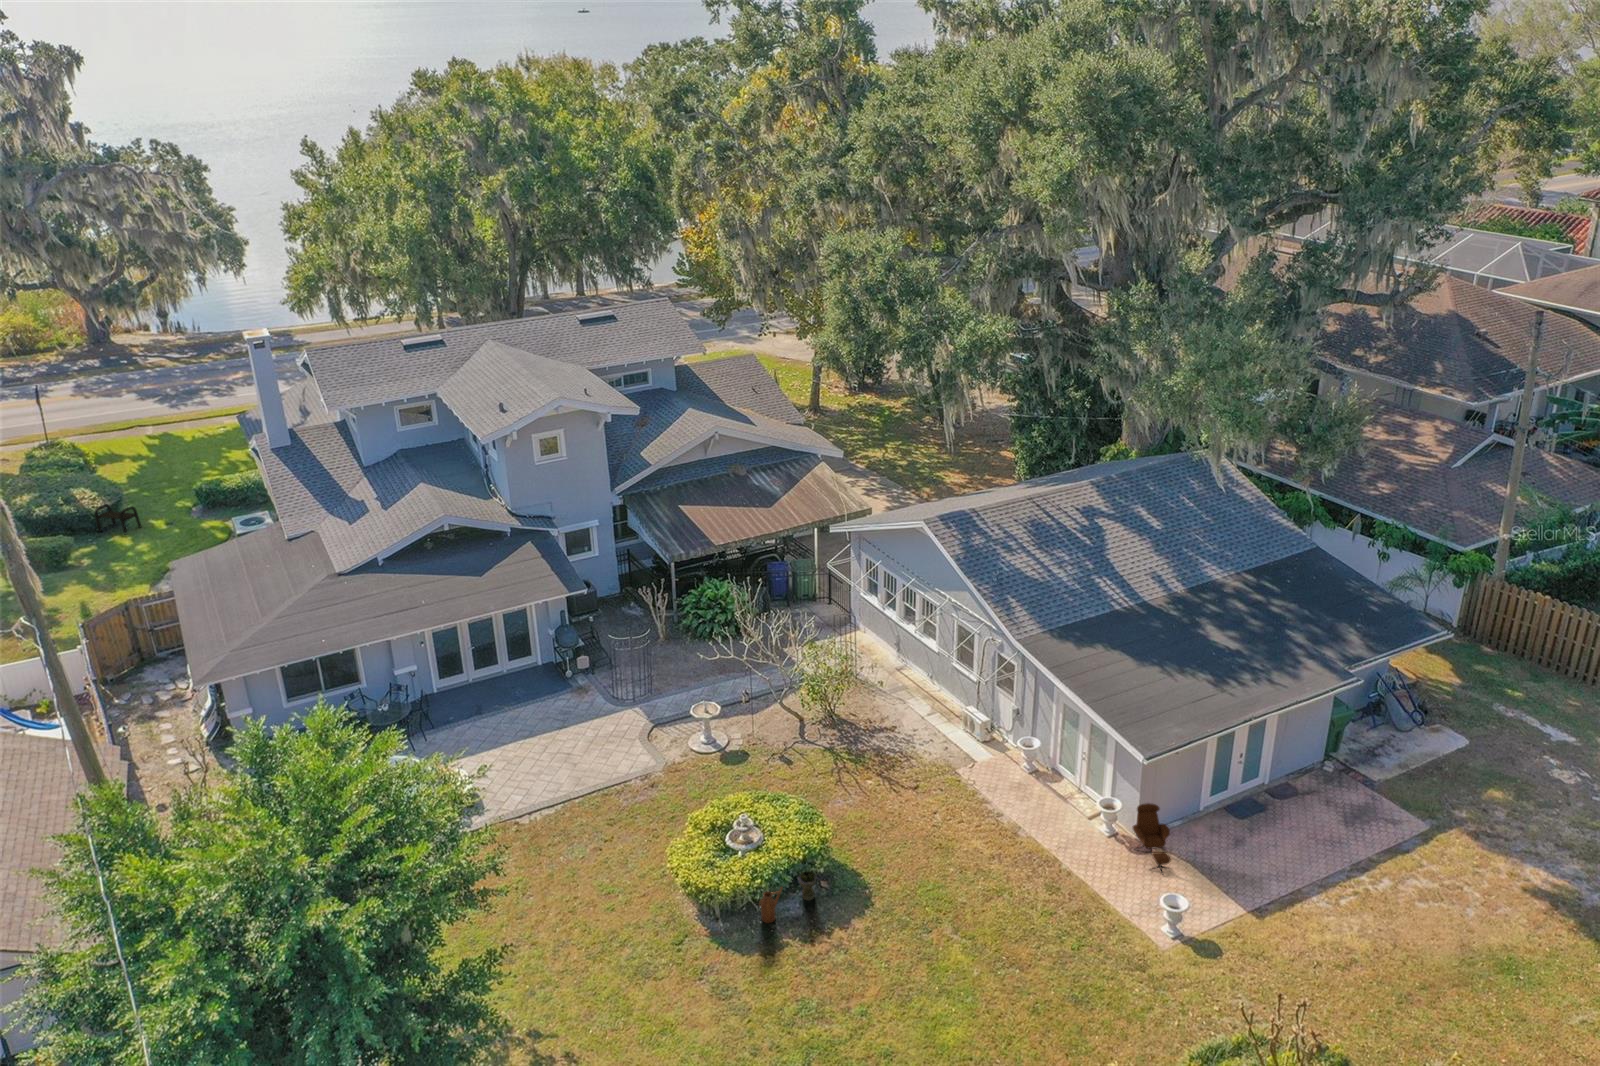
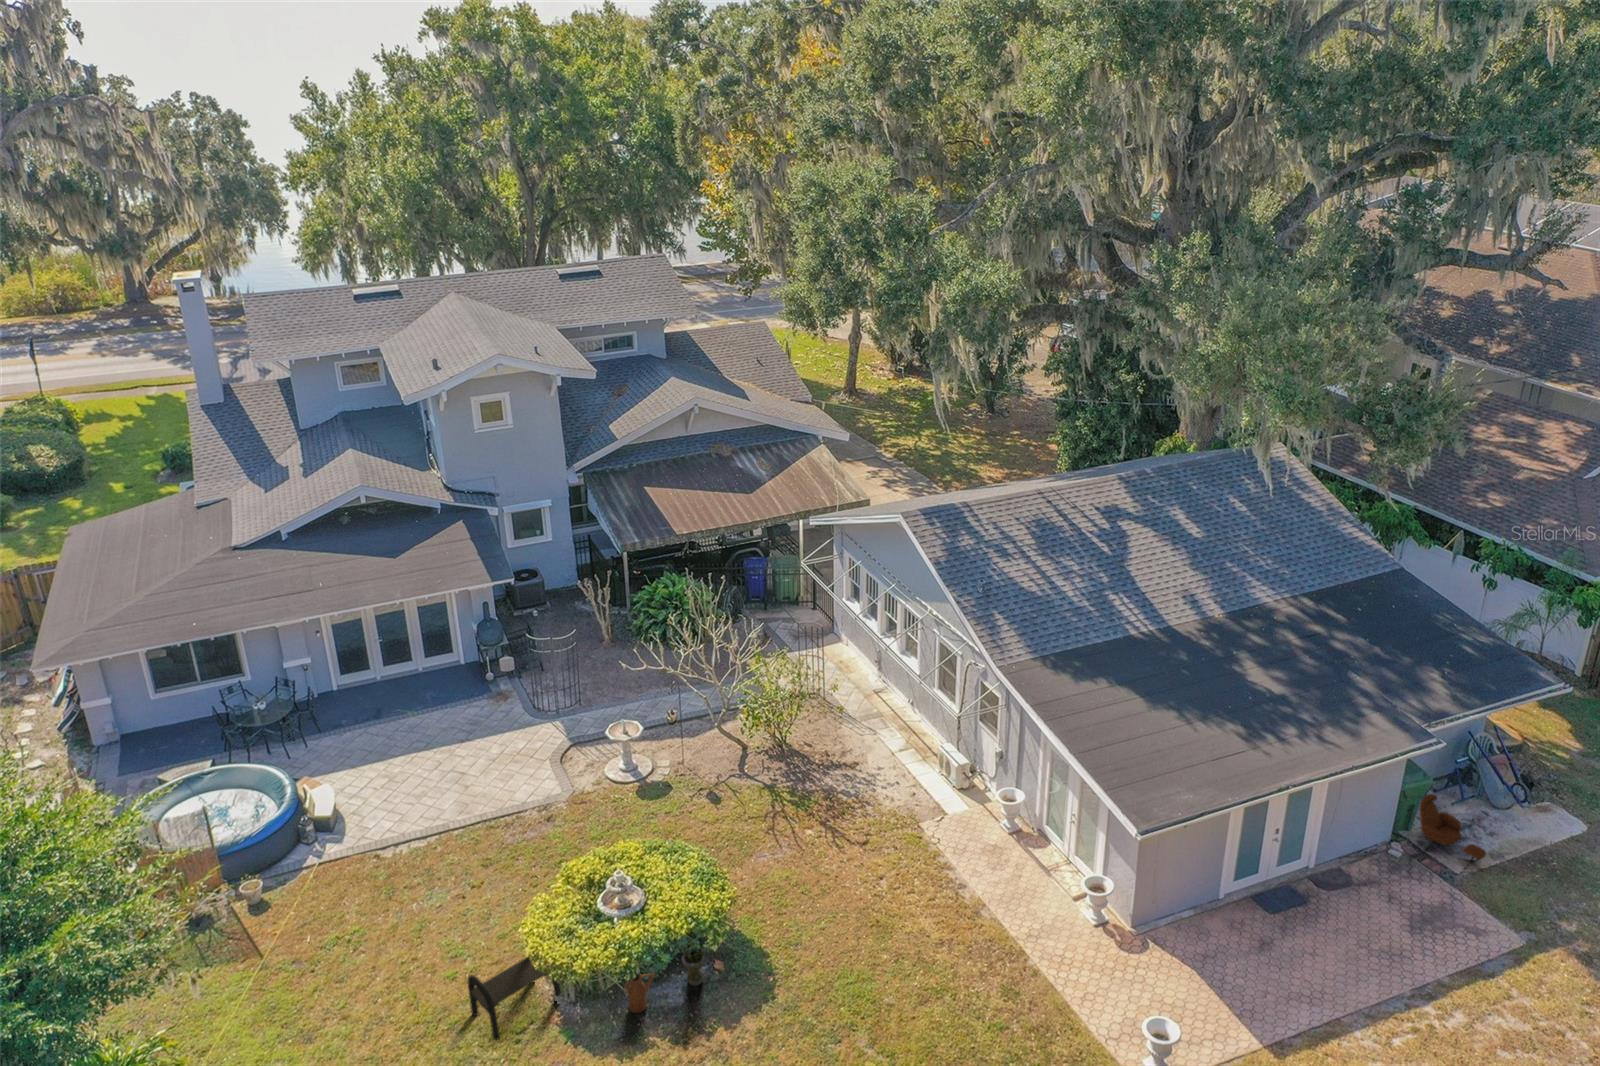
bench: present [95,504,141,535] -> present [467,957,561,1040]
lounge chair: present [1133,803,1171,875] -> present [1419,794,1486,867]

